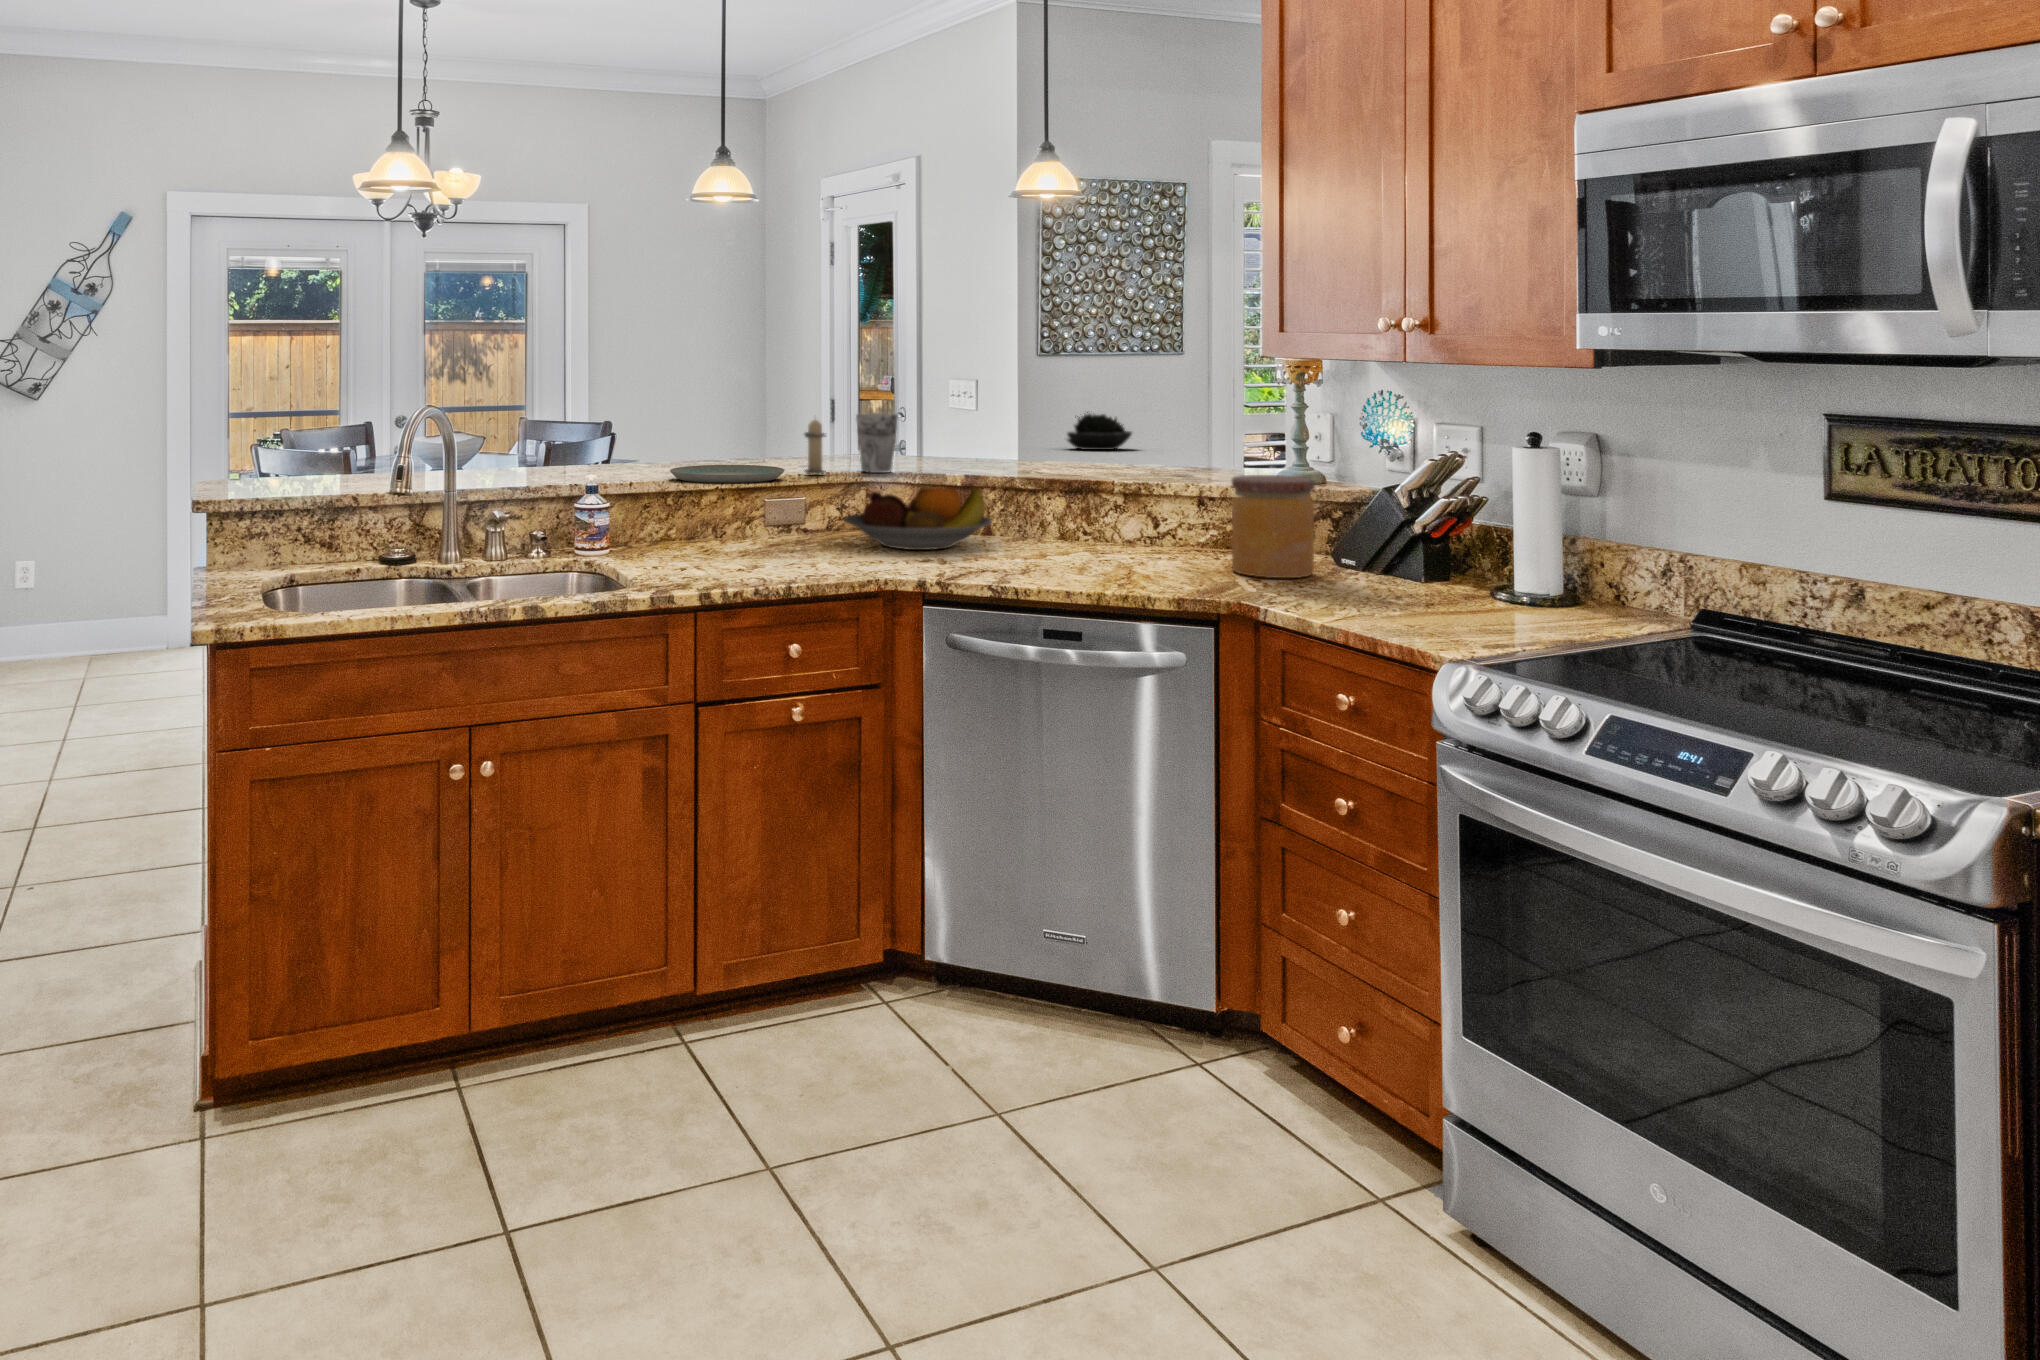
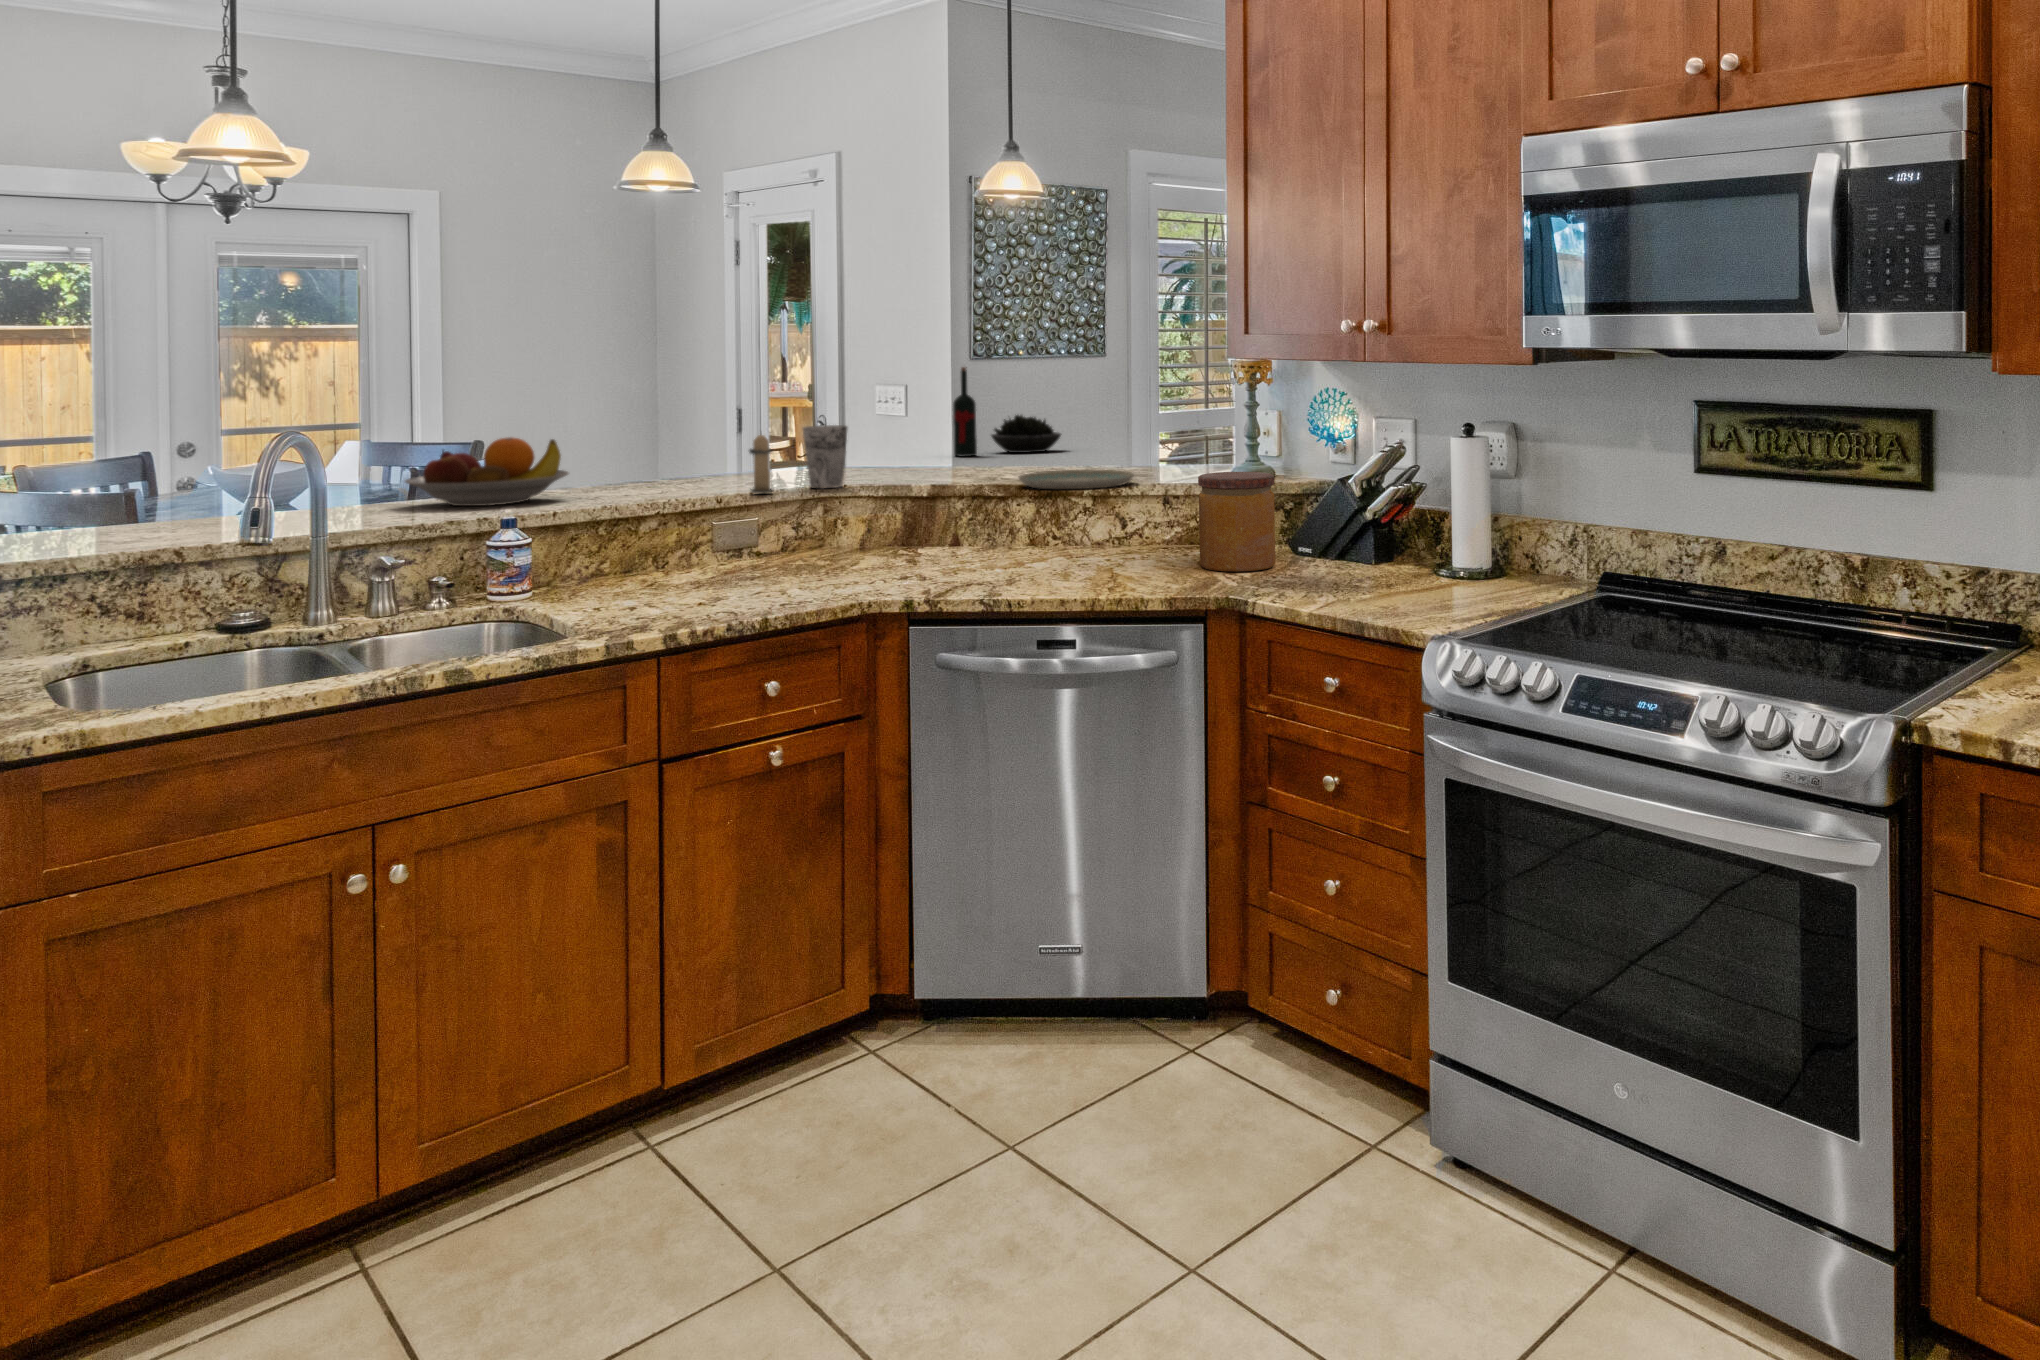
wine bottle: none [1022,363,1044,451] -> present [953,367,977,457]
plate: present [670,465,785,483] -> present [1019,470,1134,489]
fruit bowl: present [844,488,992,550] -> present [405,437,569,506]

